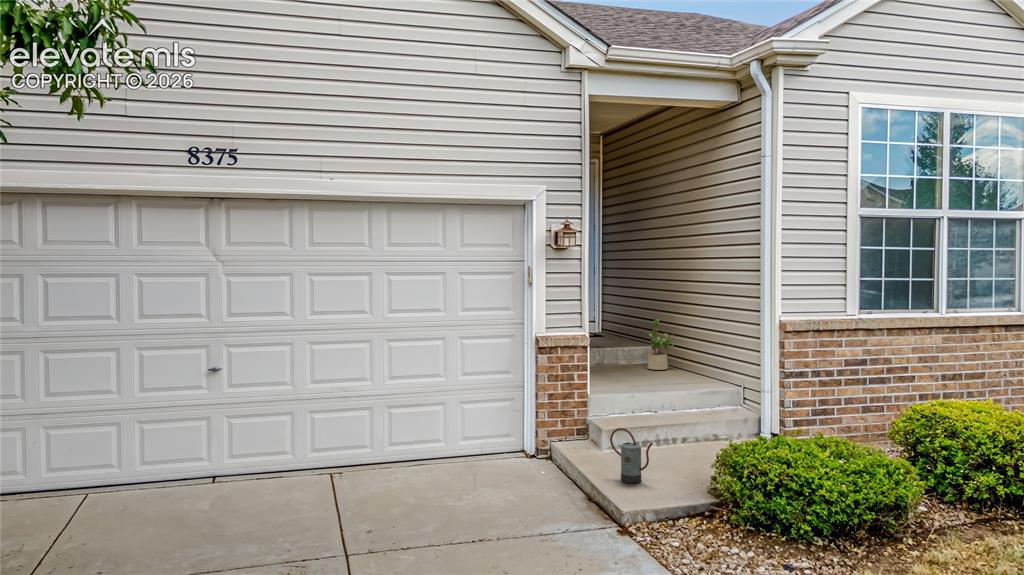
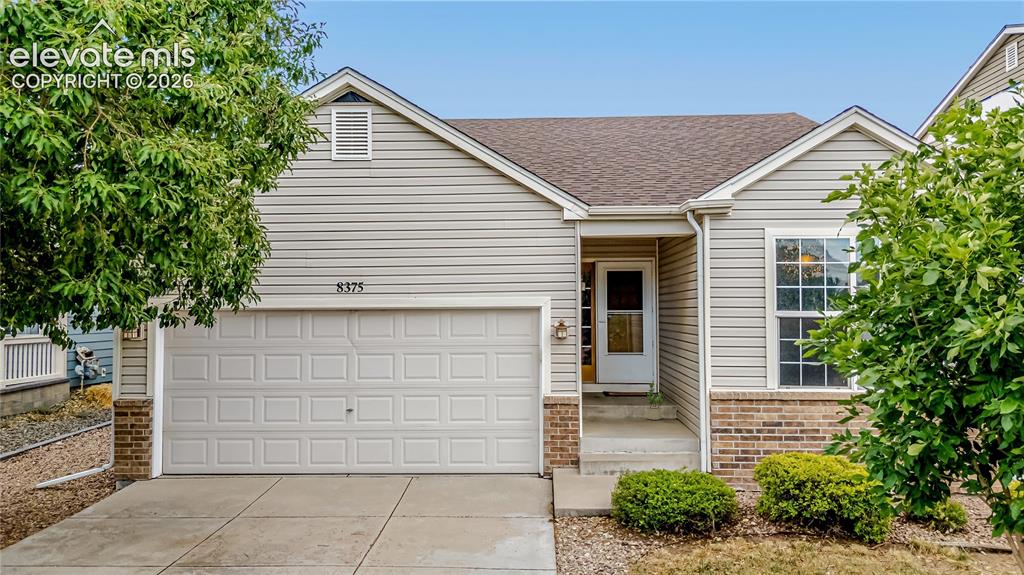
watering can: present [610,428,653,483] -> none [571,460,592,496]

